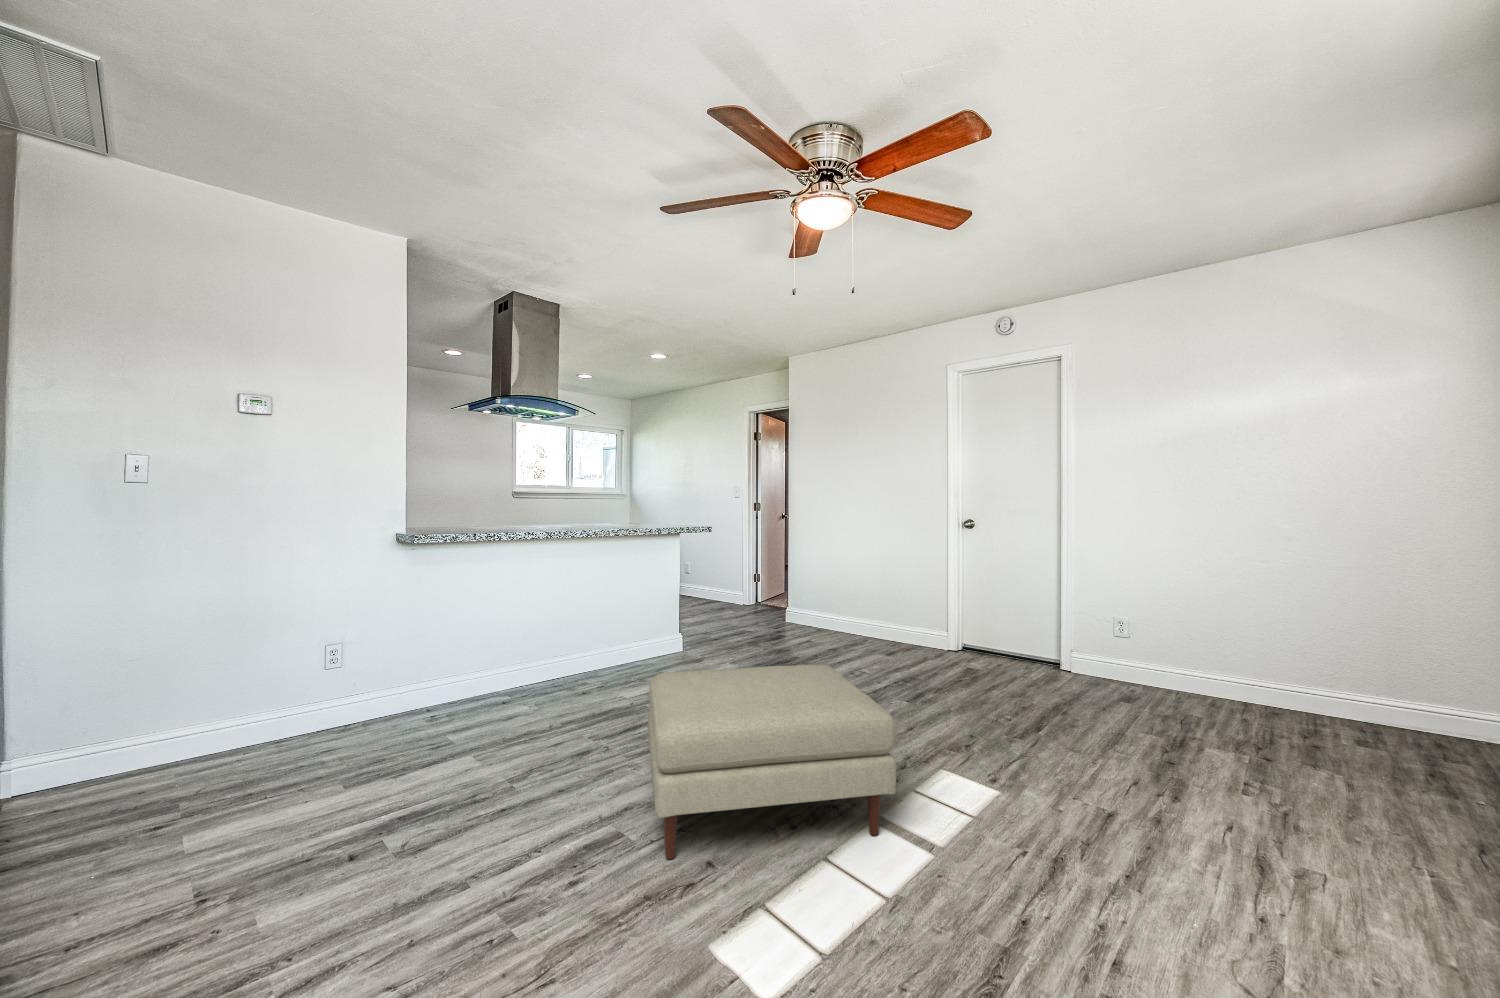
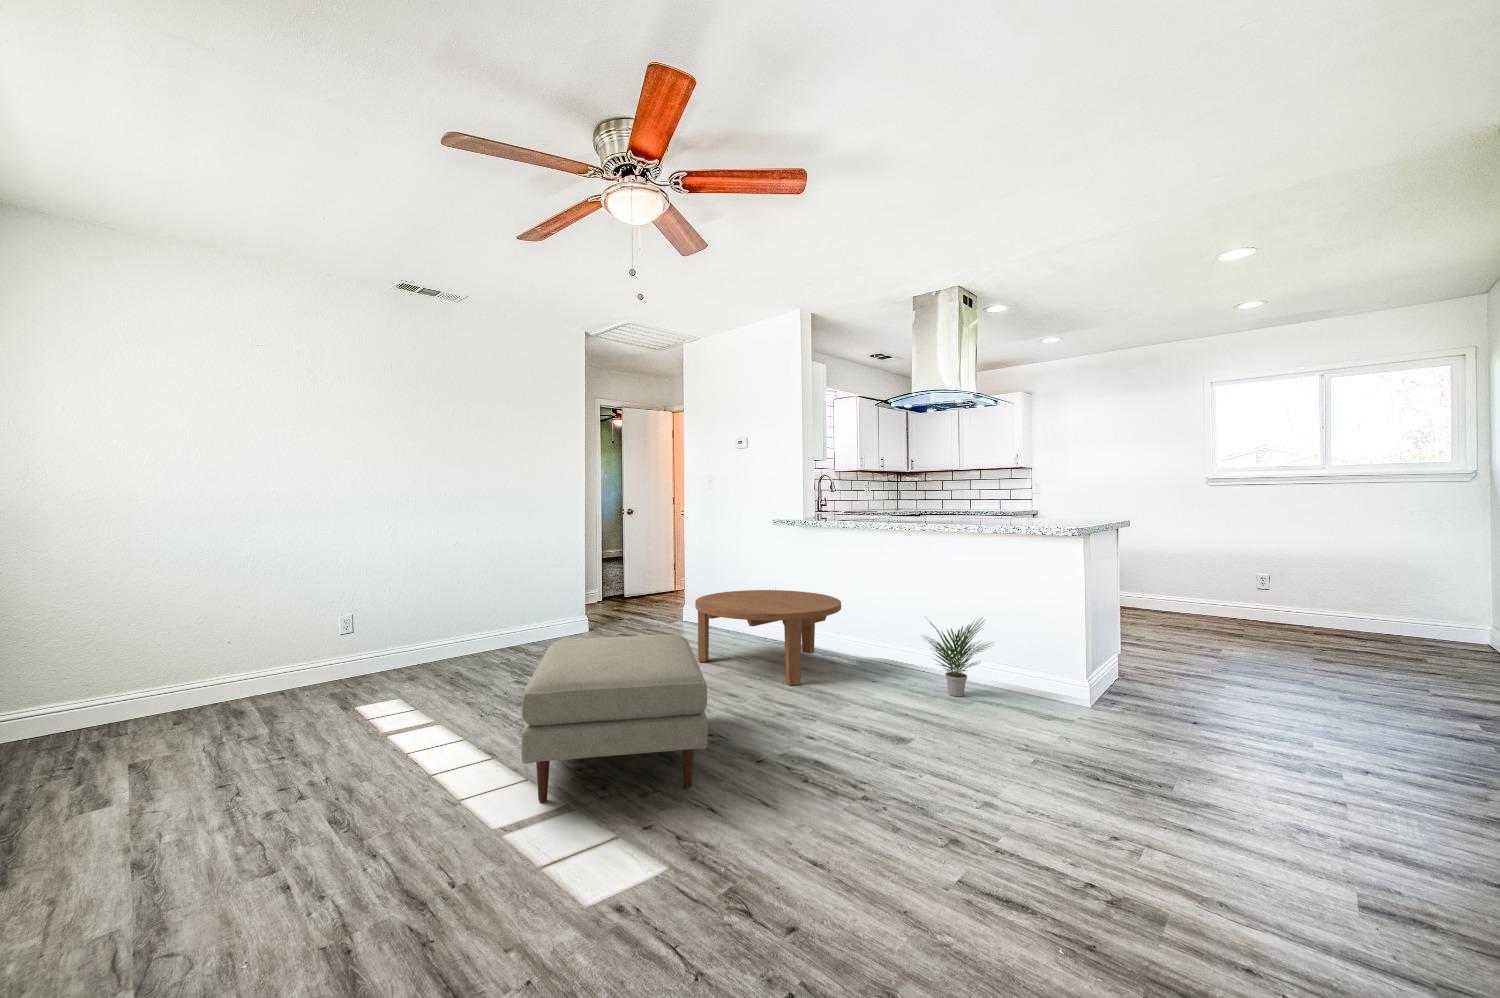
potted plant: none [607,602,666,673] -> present [925,620,990,697]
coffee table: none [346,624,570,774] -> present [695,590,841,685]

